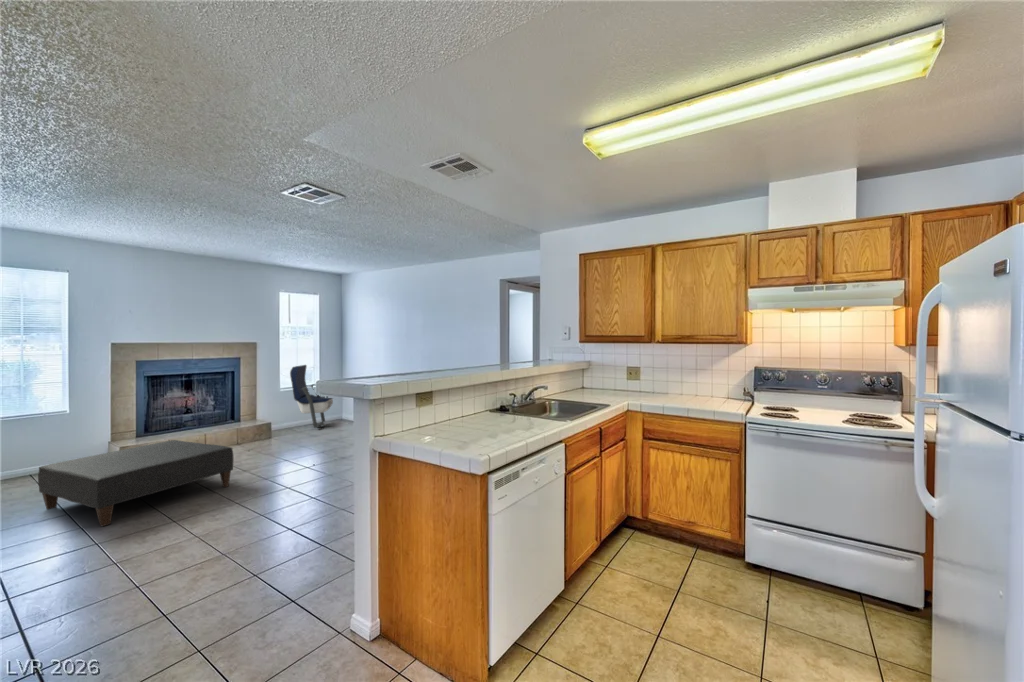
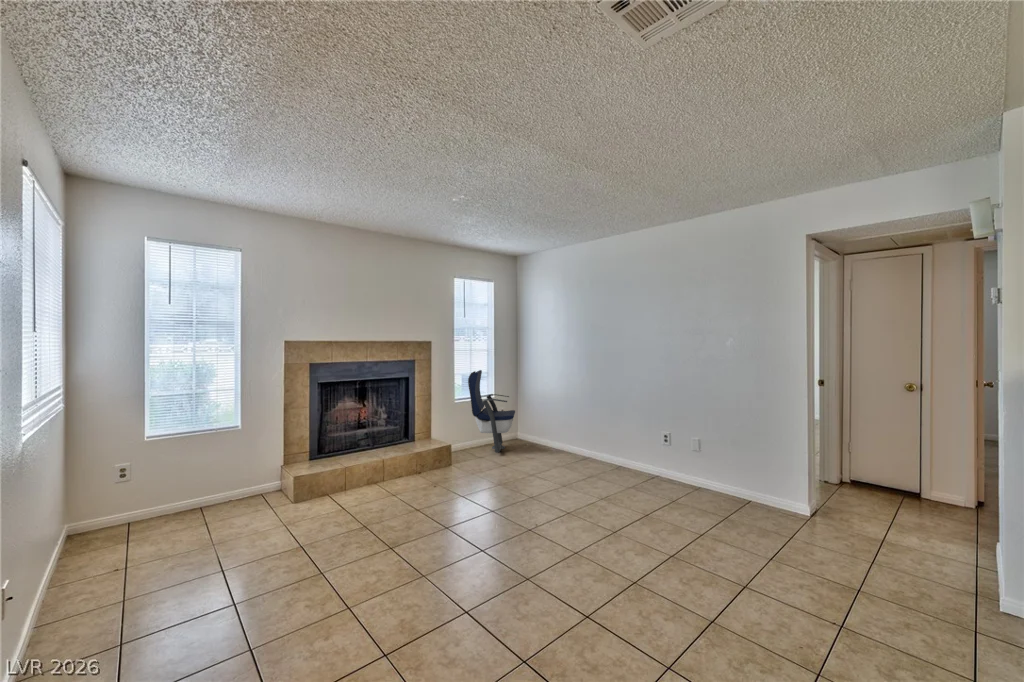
ottoman: present [38,440,233,526] -> none [215,478,457,650]

